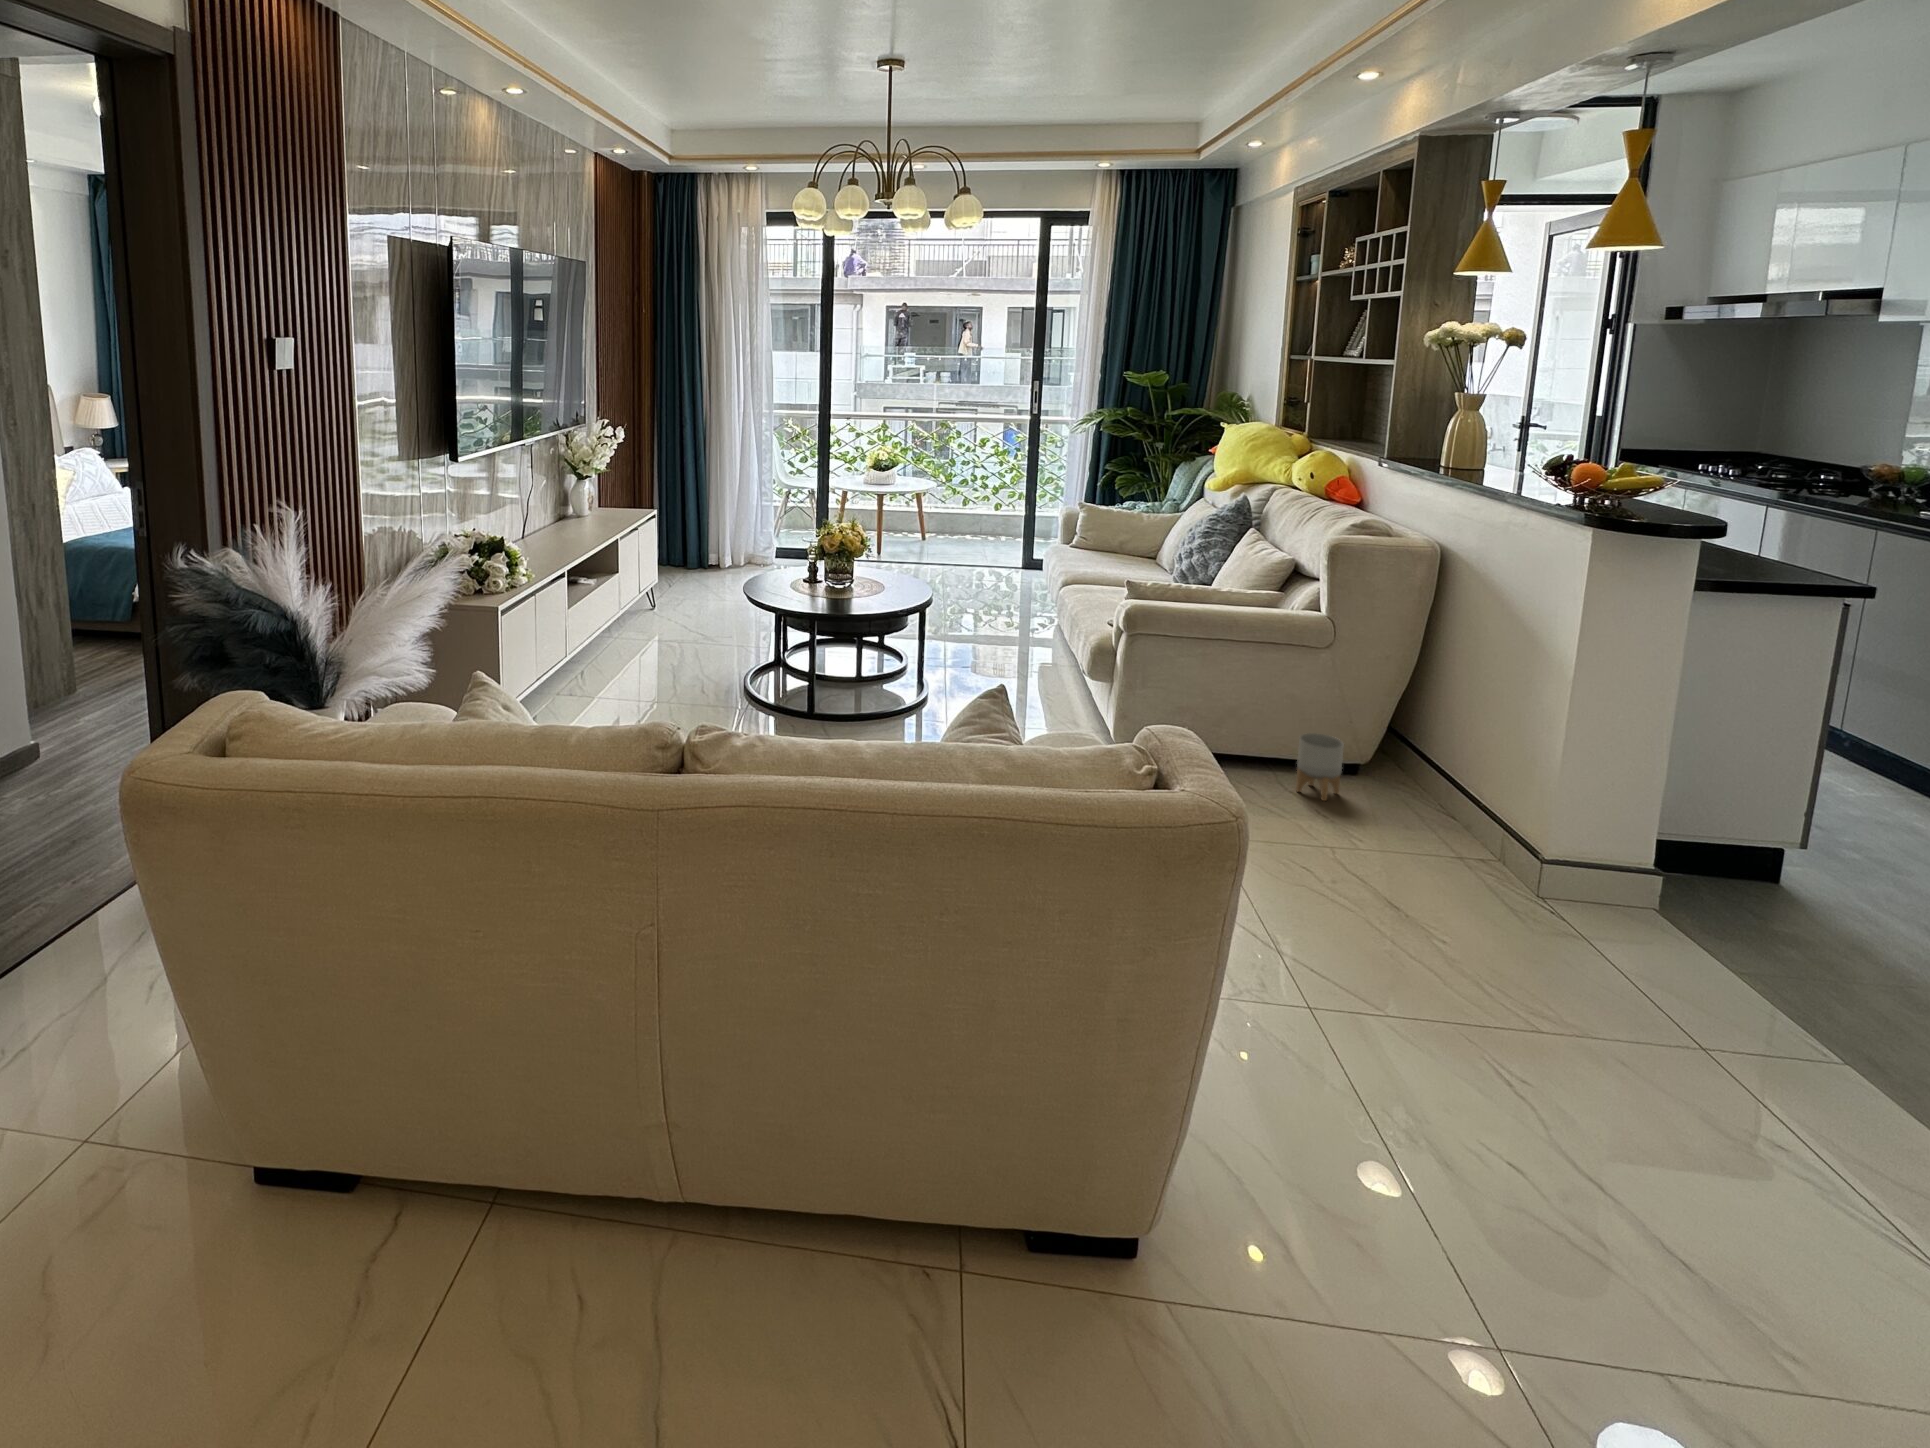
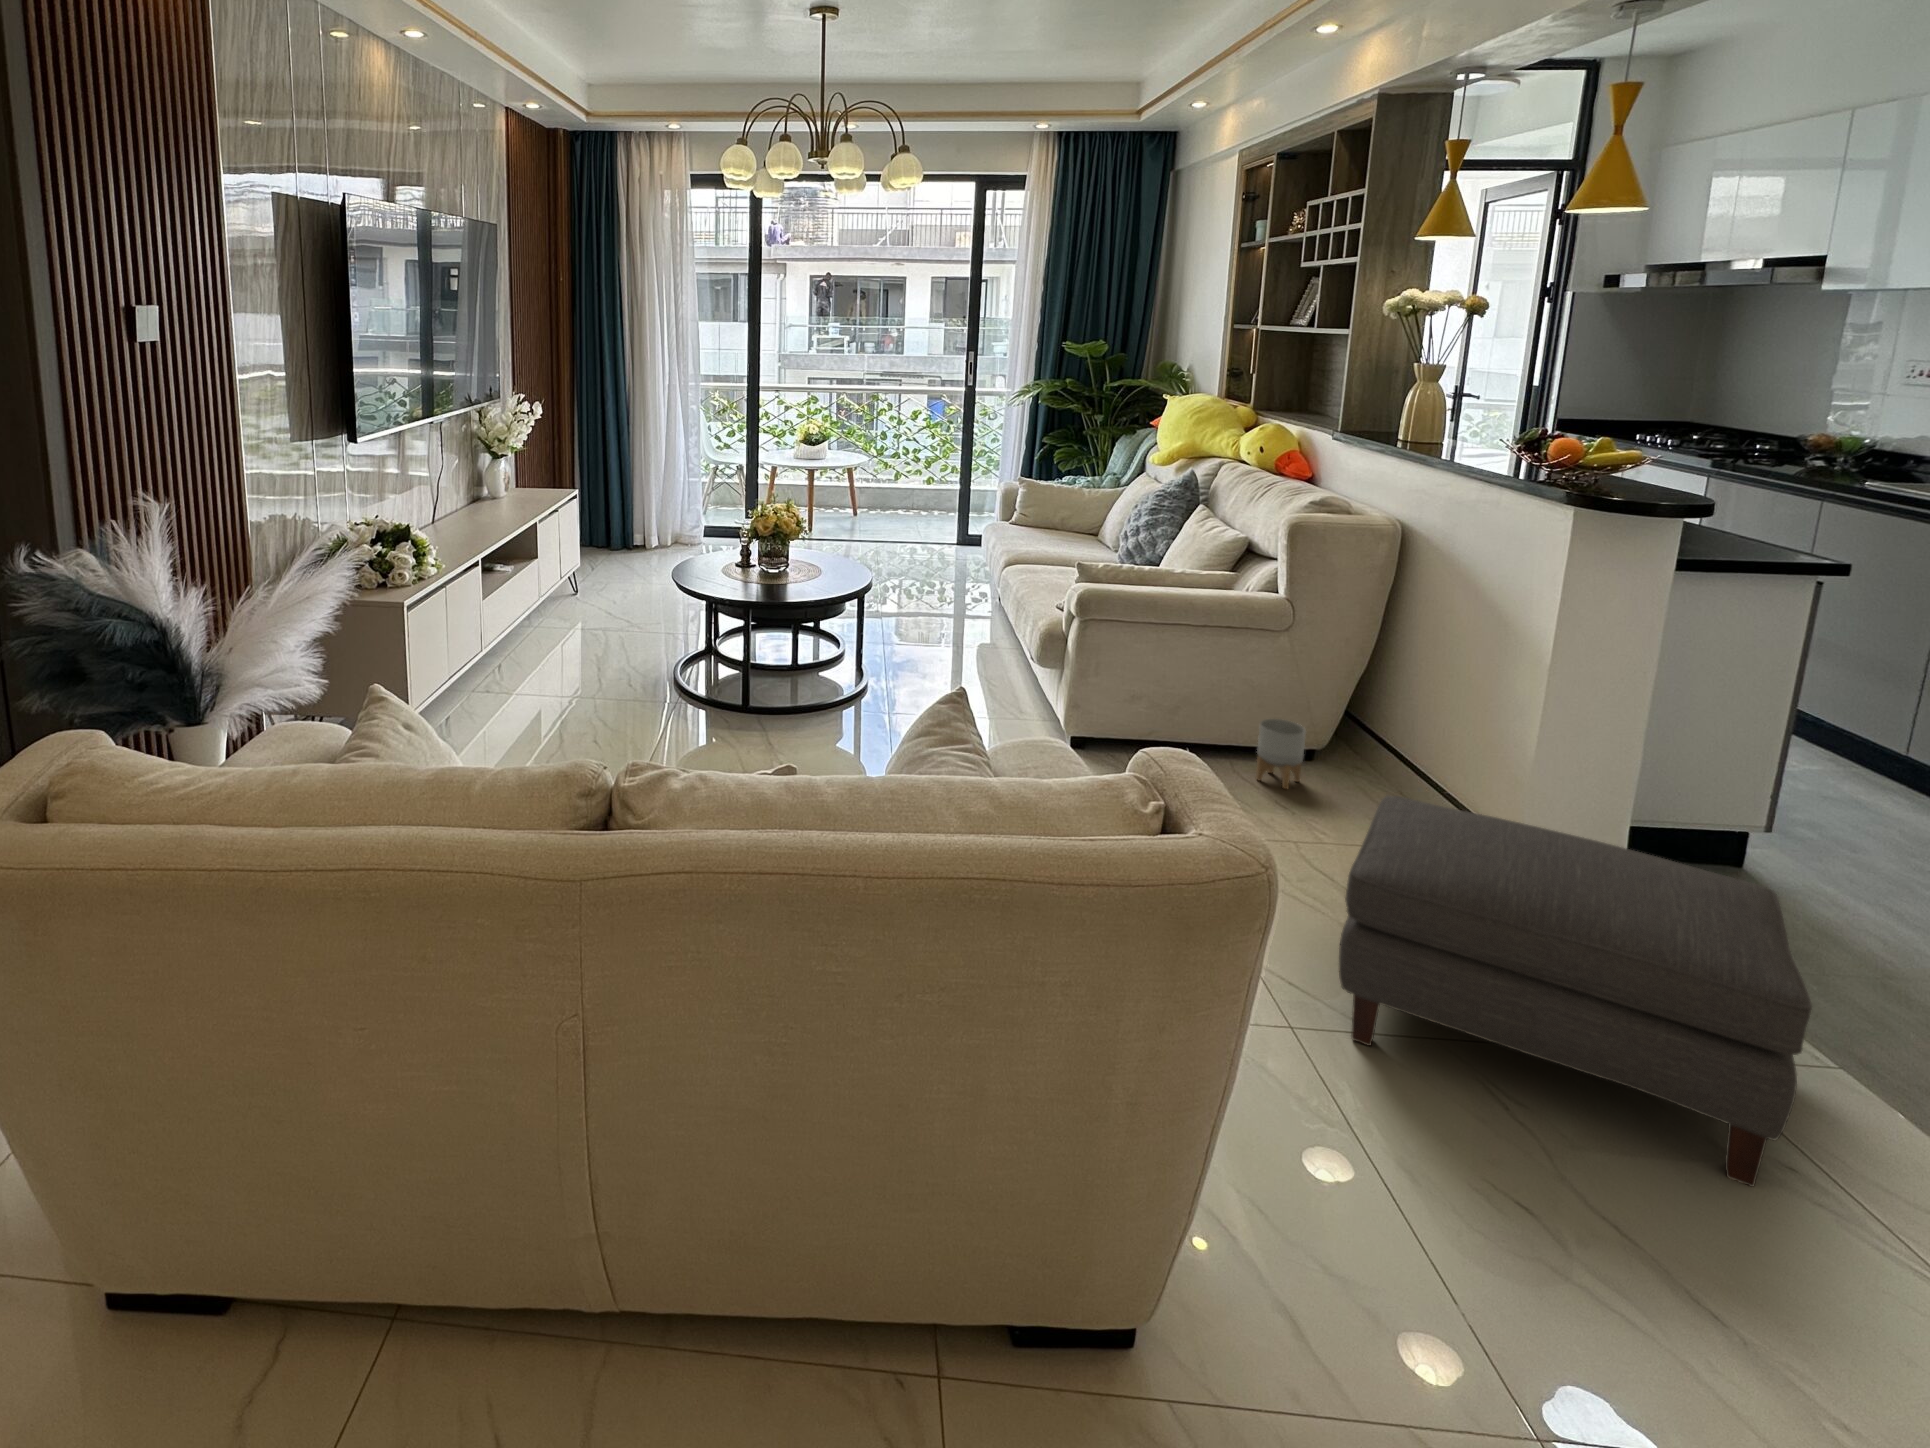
ottoman: none [1345,799,1770,1158] -> present [1339,796,1812,1187]

